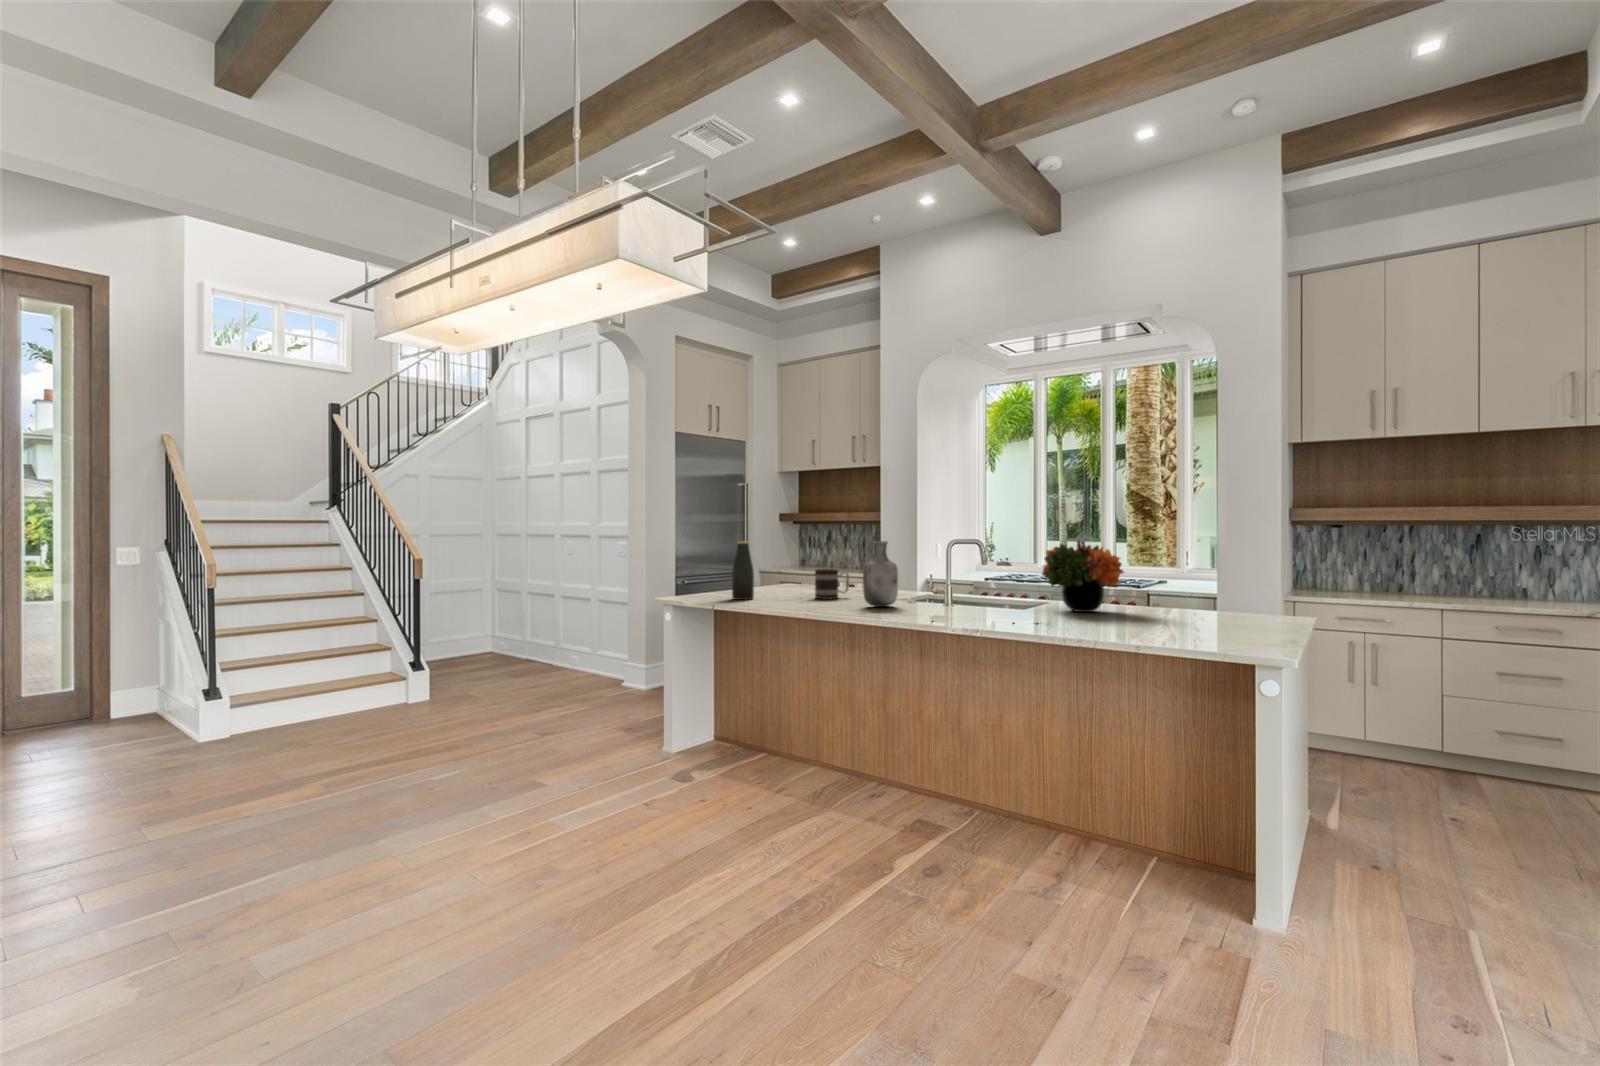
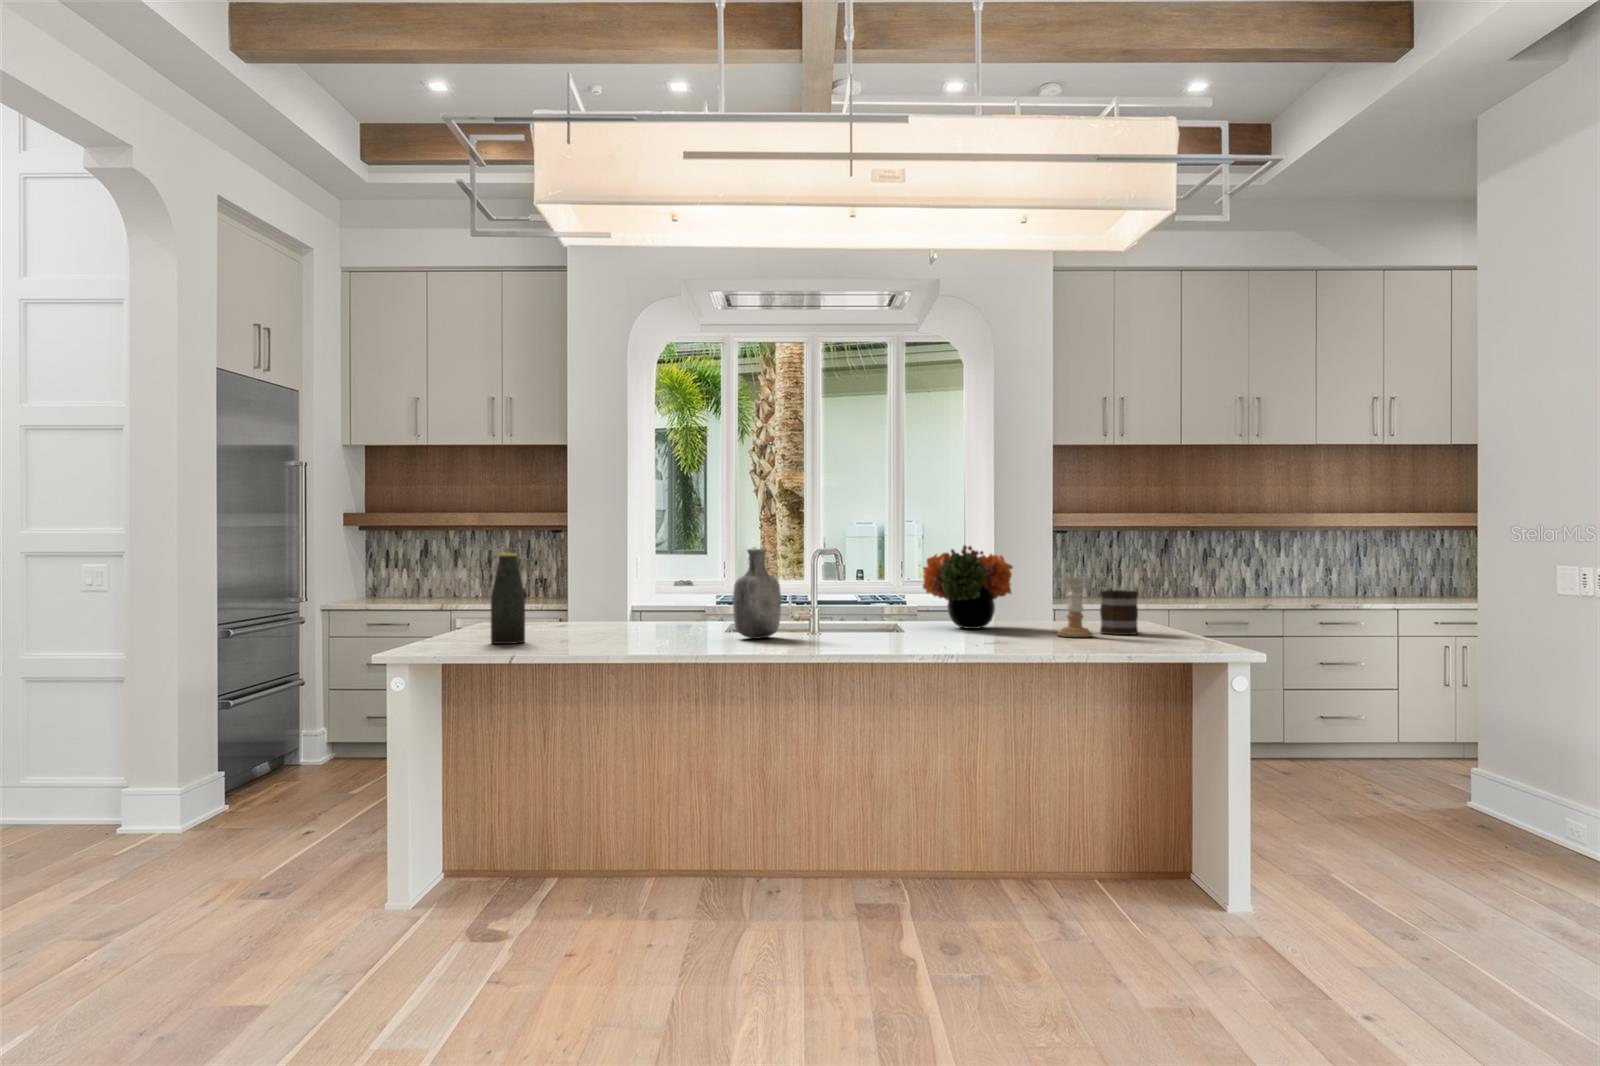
mug: present [815,569,849,599] -> present [1100,590,1138,635]
candle holder: none [1126,571,1161,626] -> present [1057,577,1093,637]

